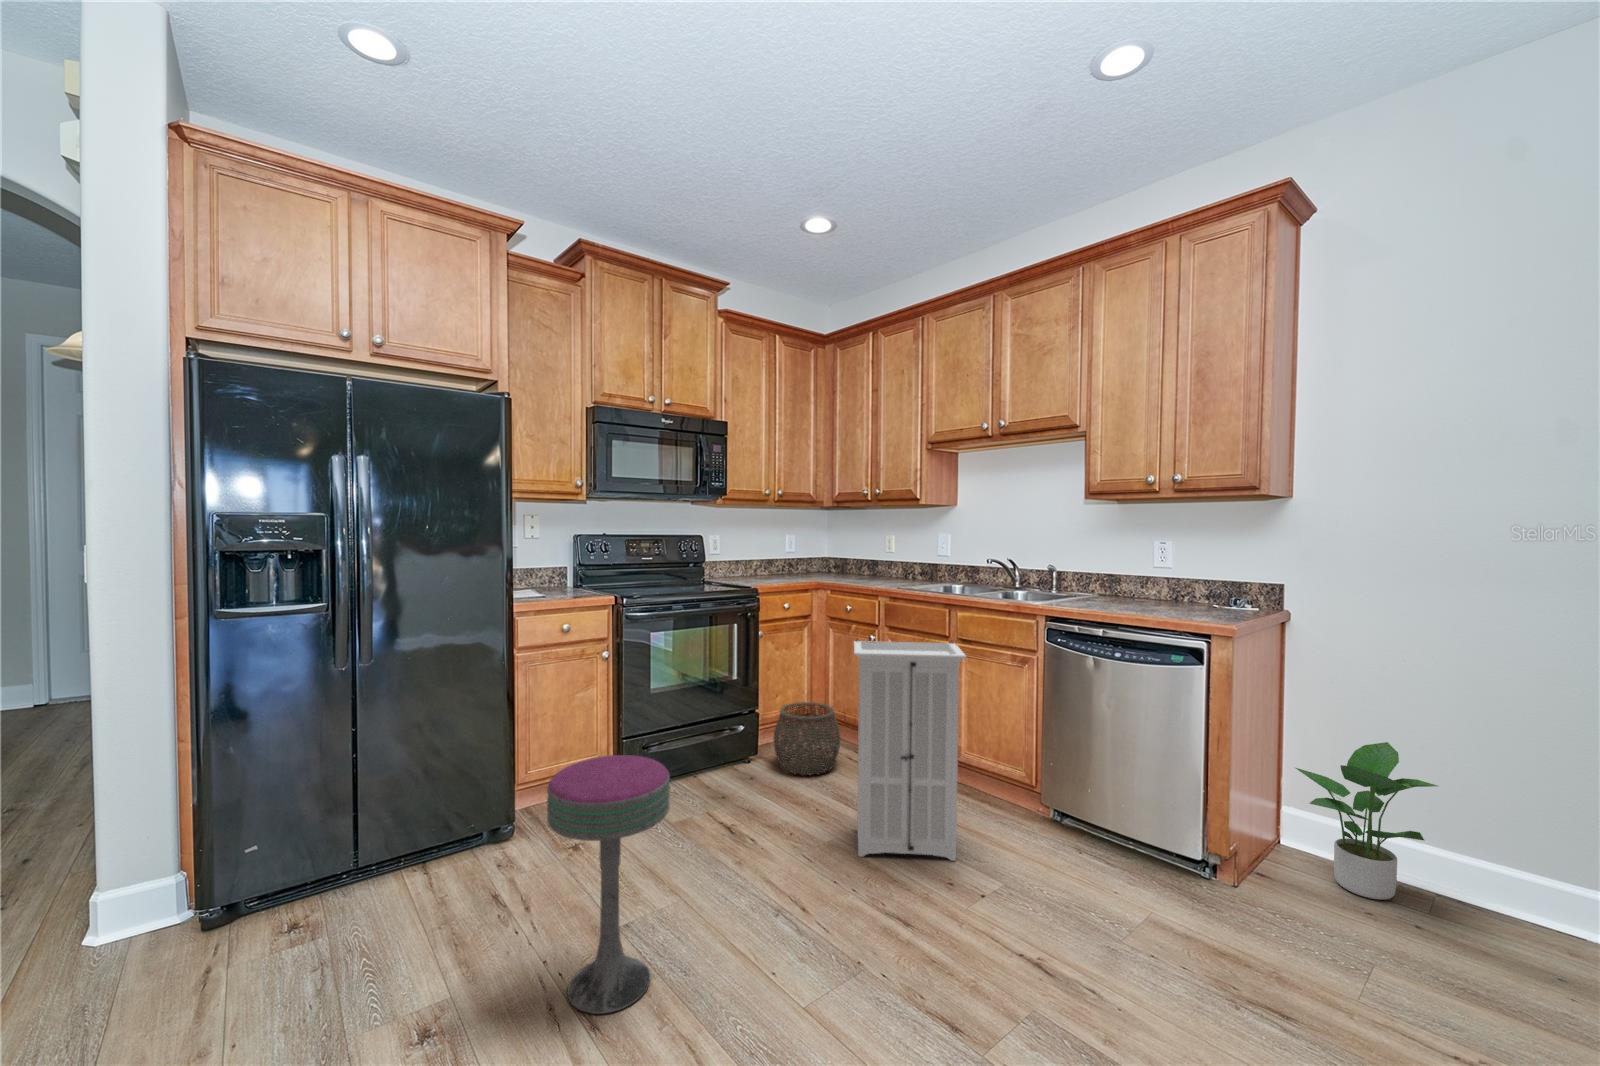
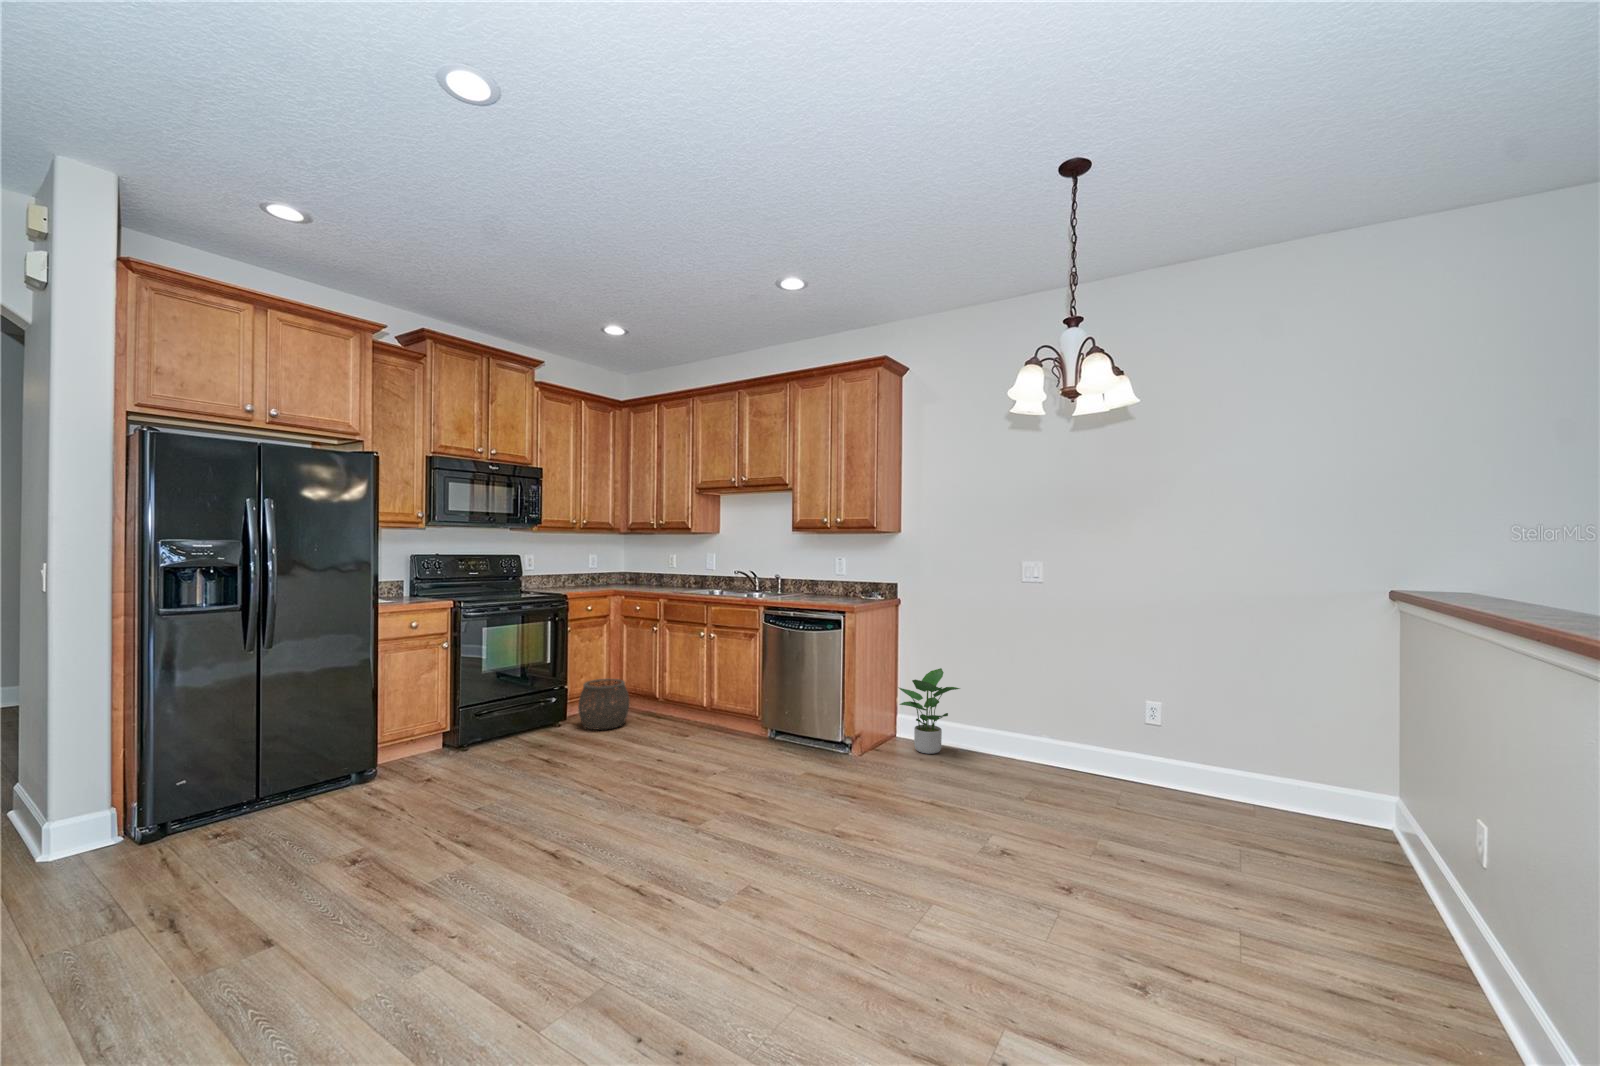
storage cabinet: present [854,638,966,861] -> none [635,622,707,765]
bar stool: present [547,755,670,1014] -> none [434,693,514,843]

